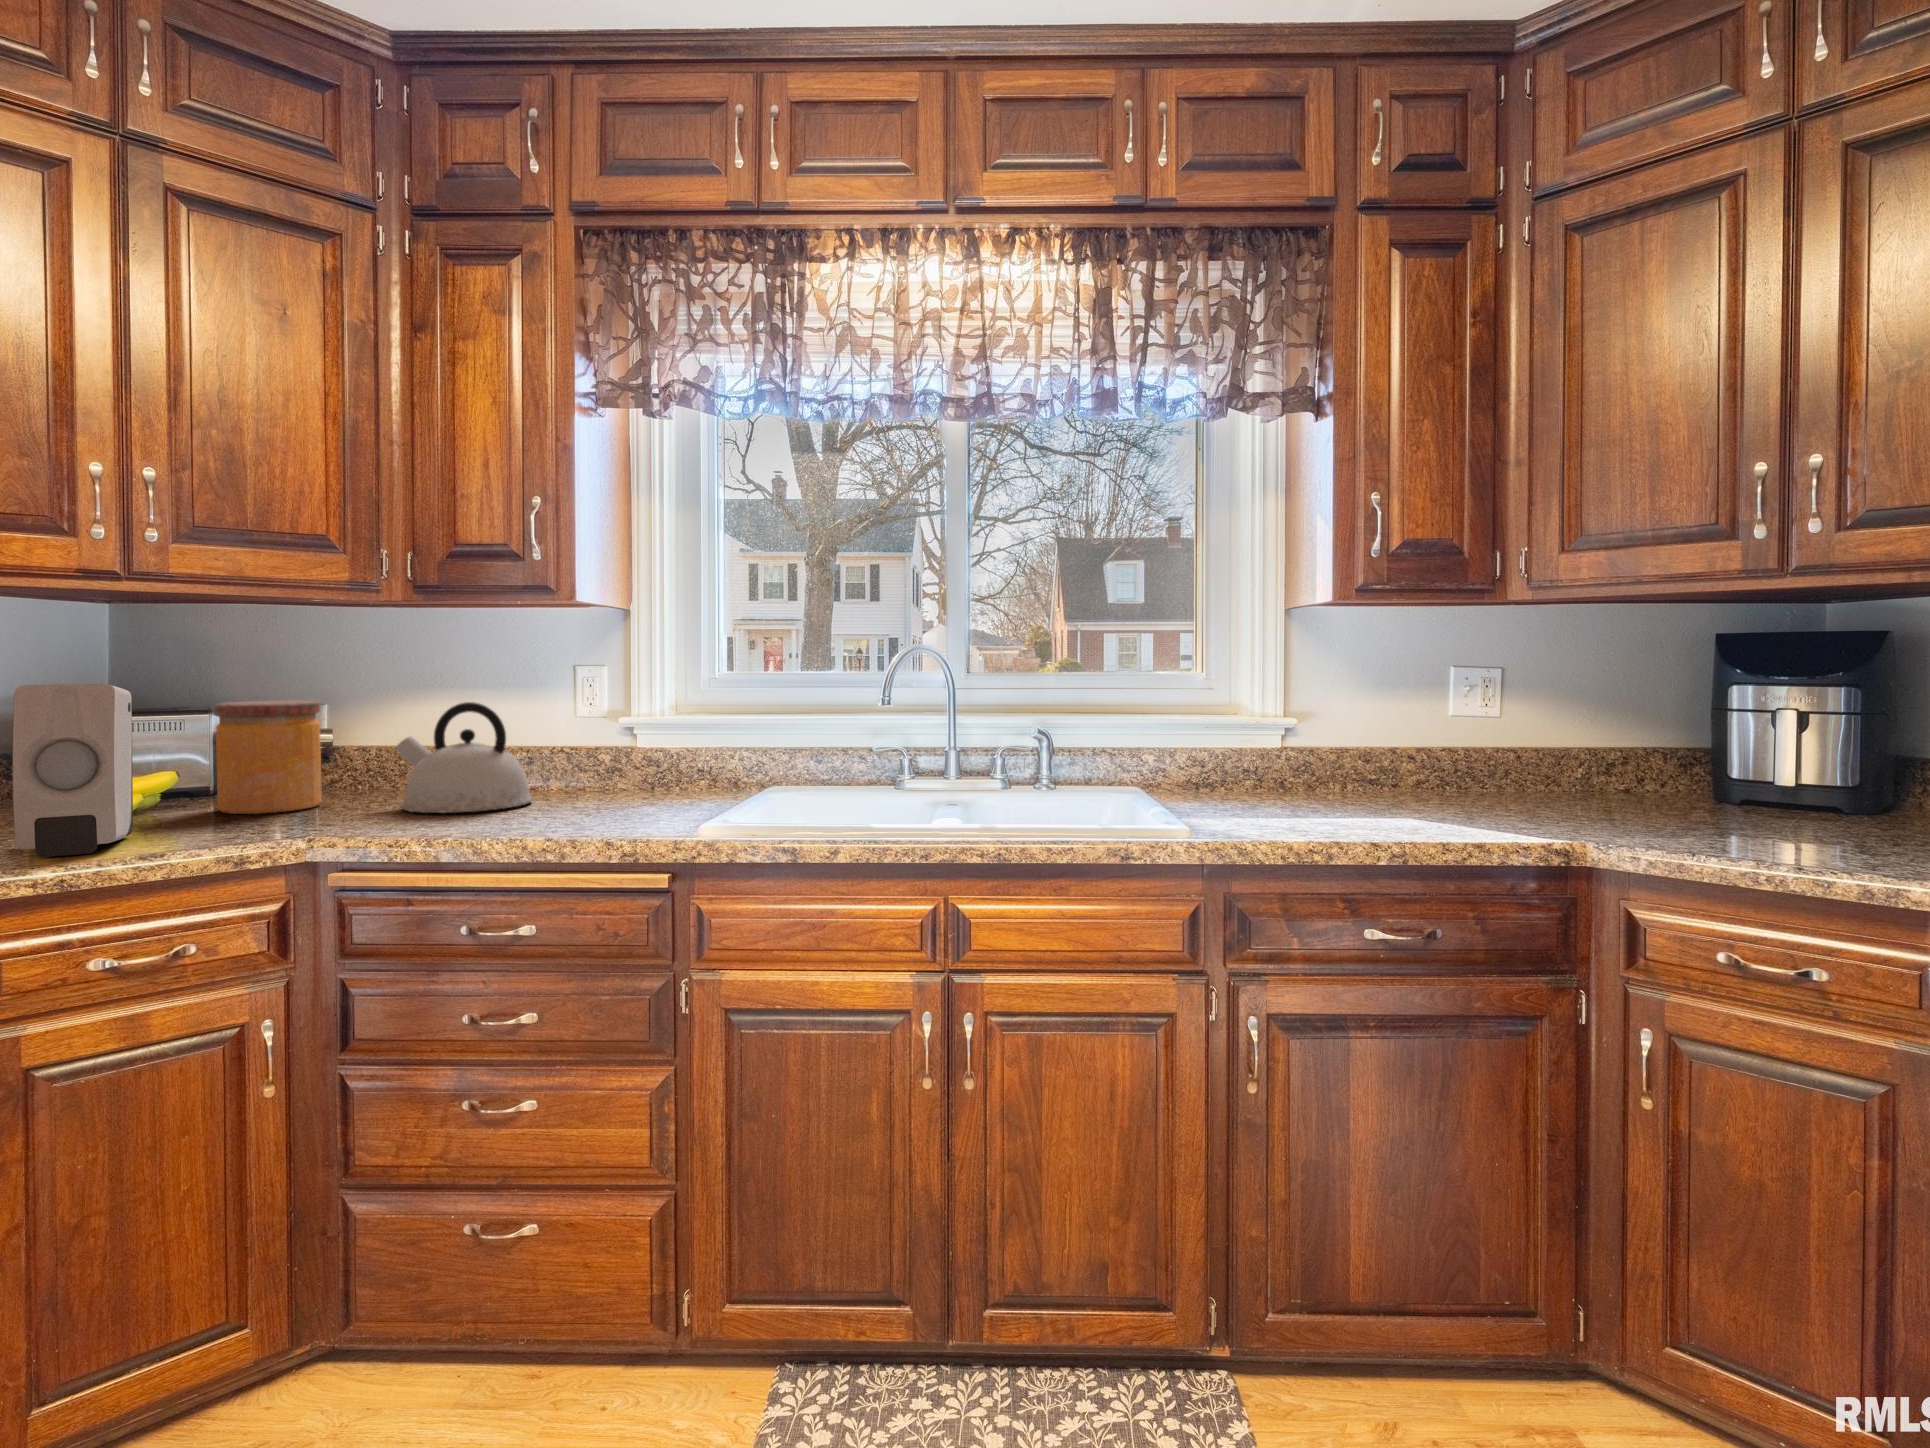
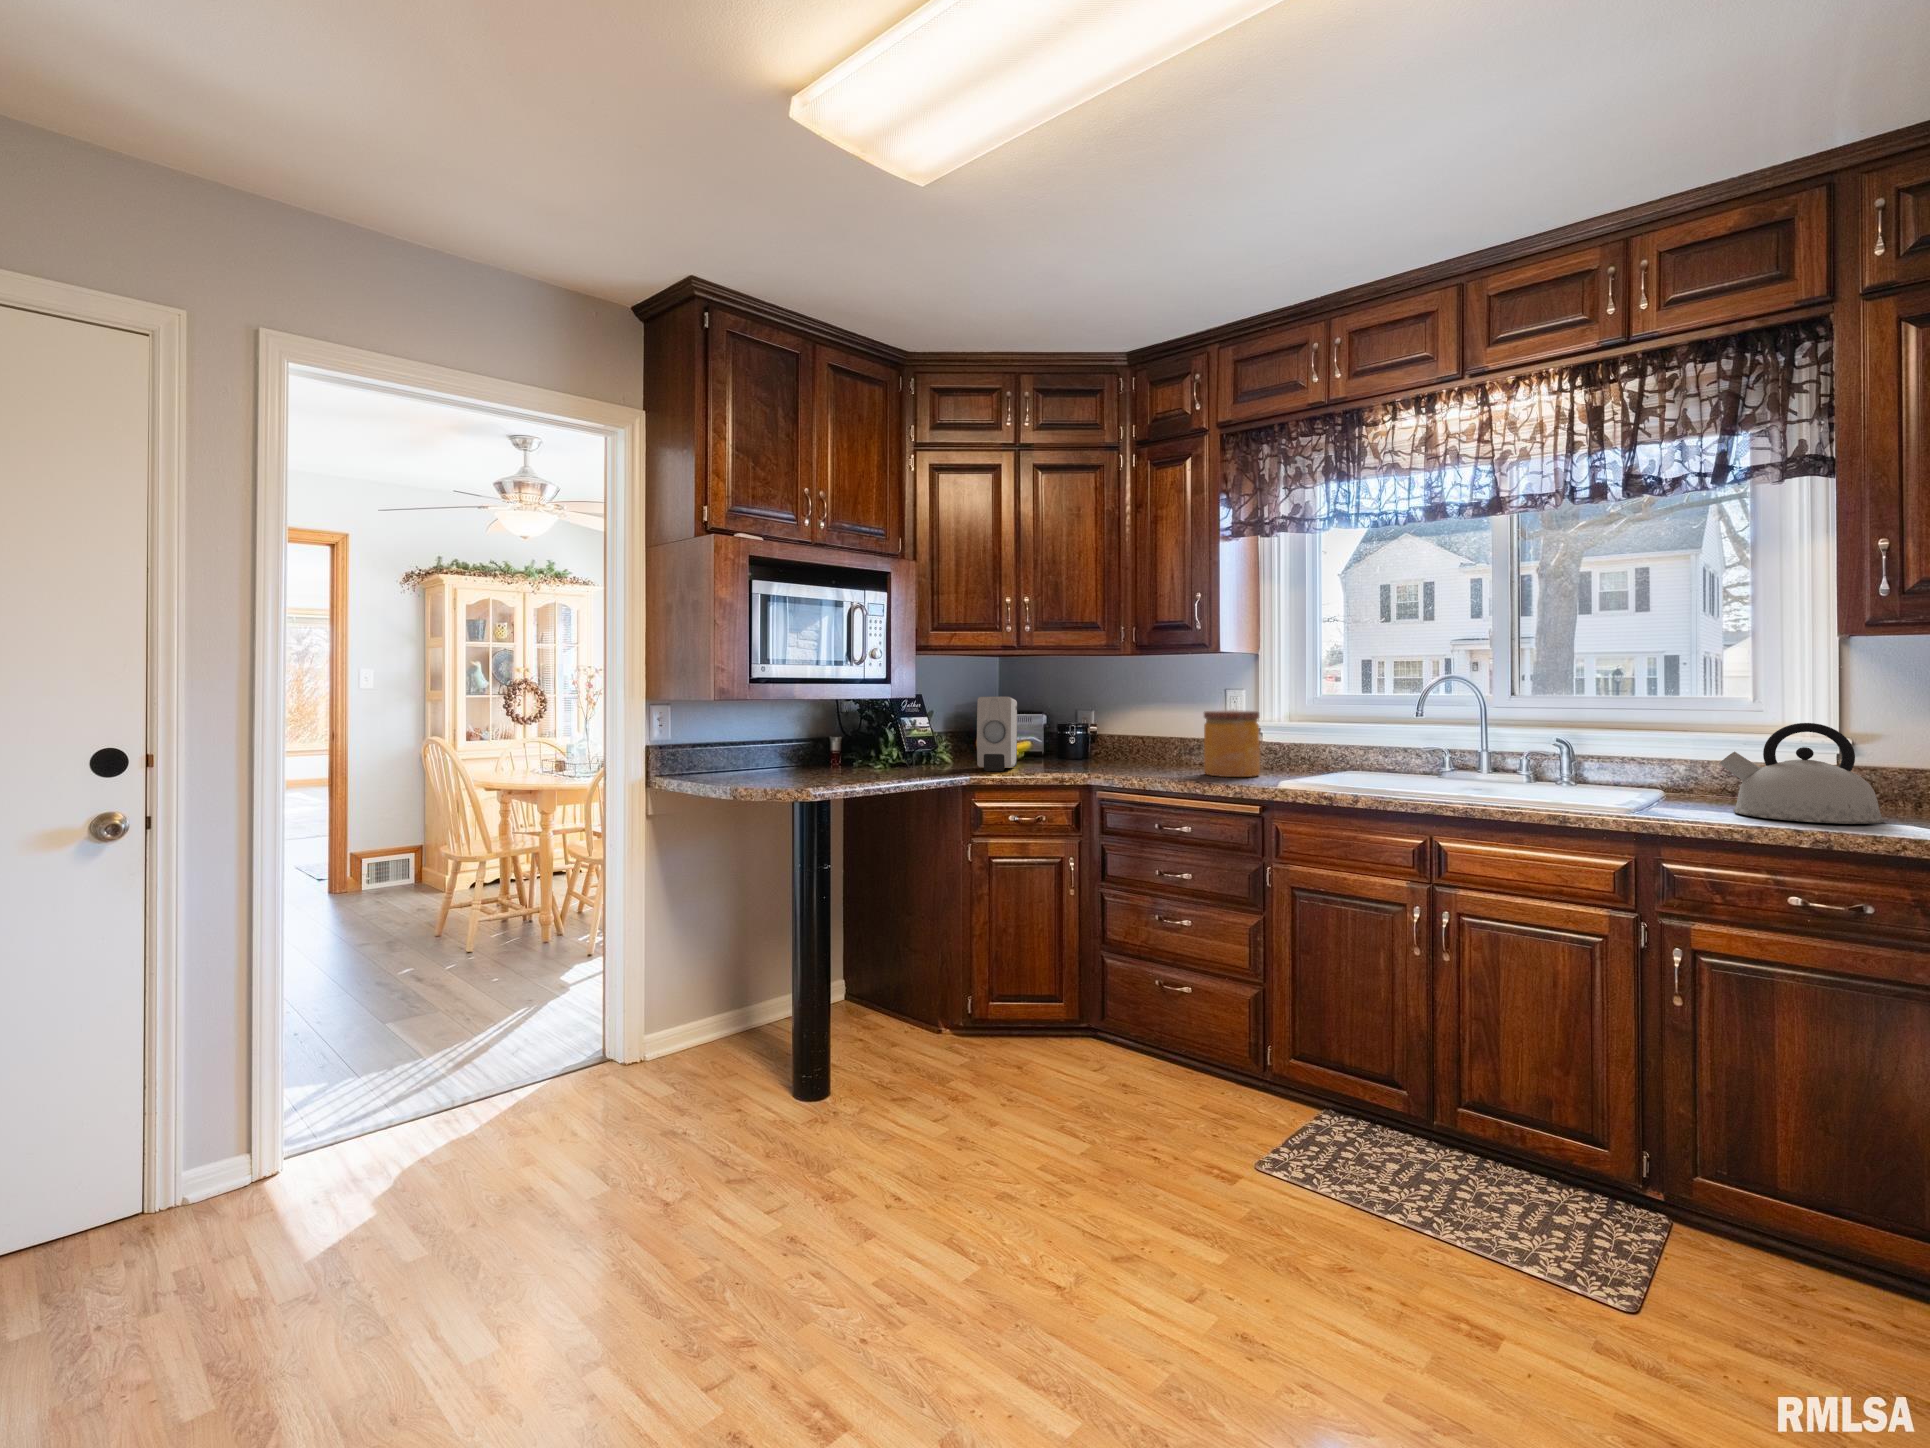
jar: present [215,700,322,814] -> present [1204,710,1260,777]
kettle: present [396,702,532,813] -> present [1719,723,1884,824]

